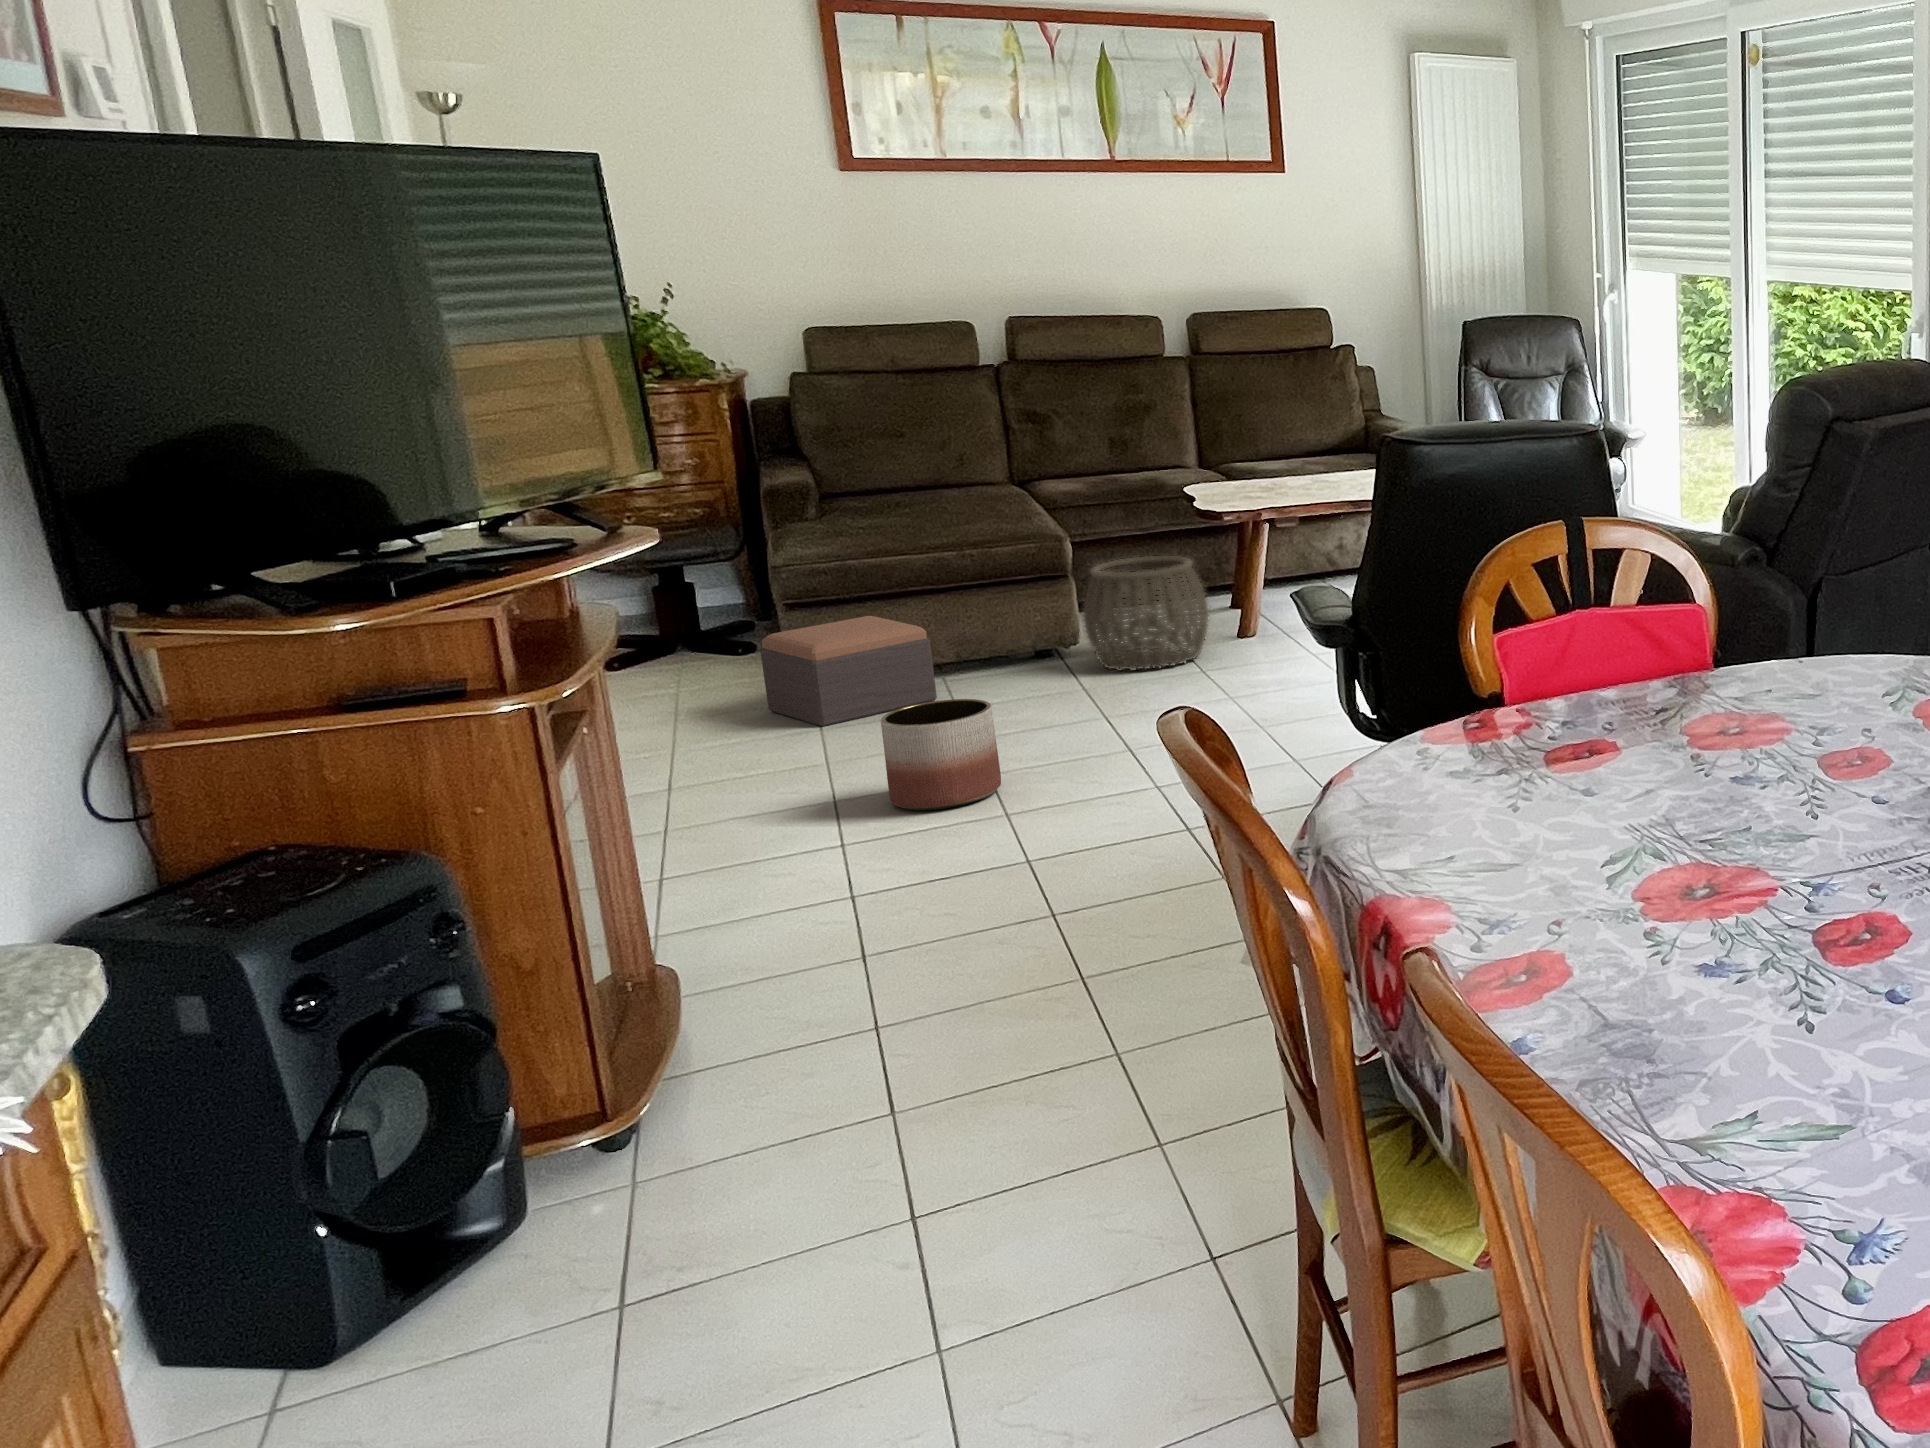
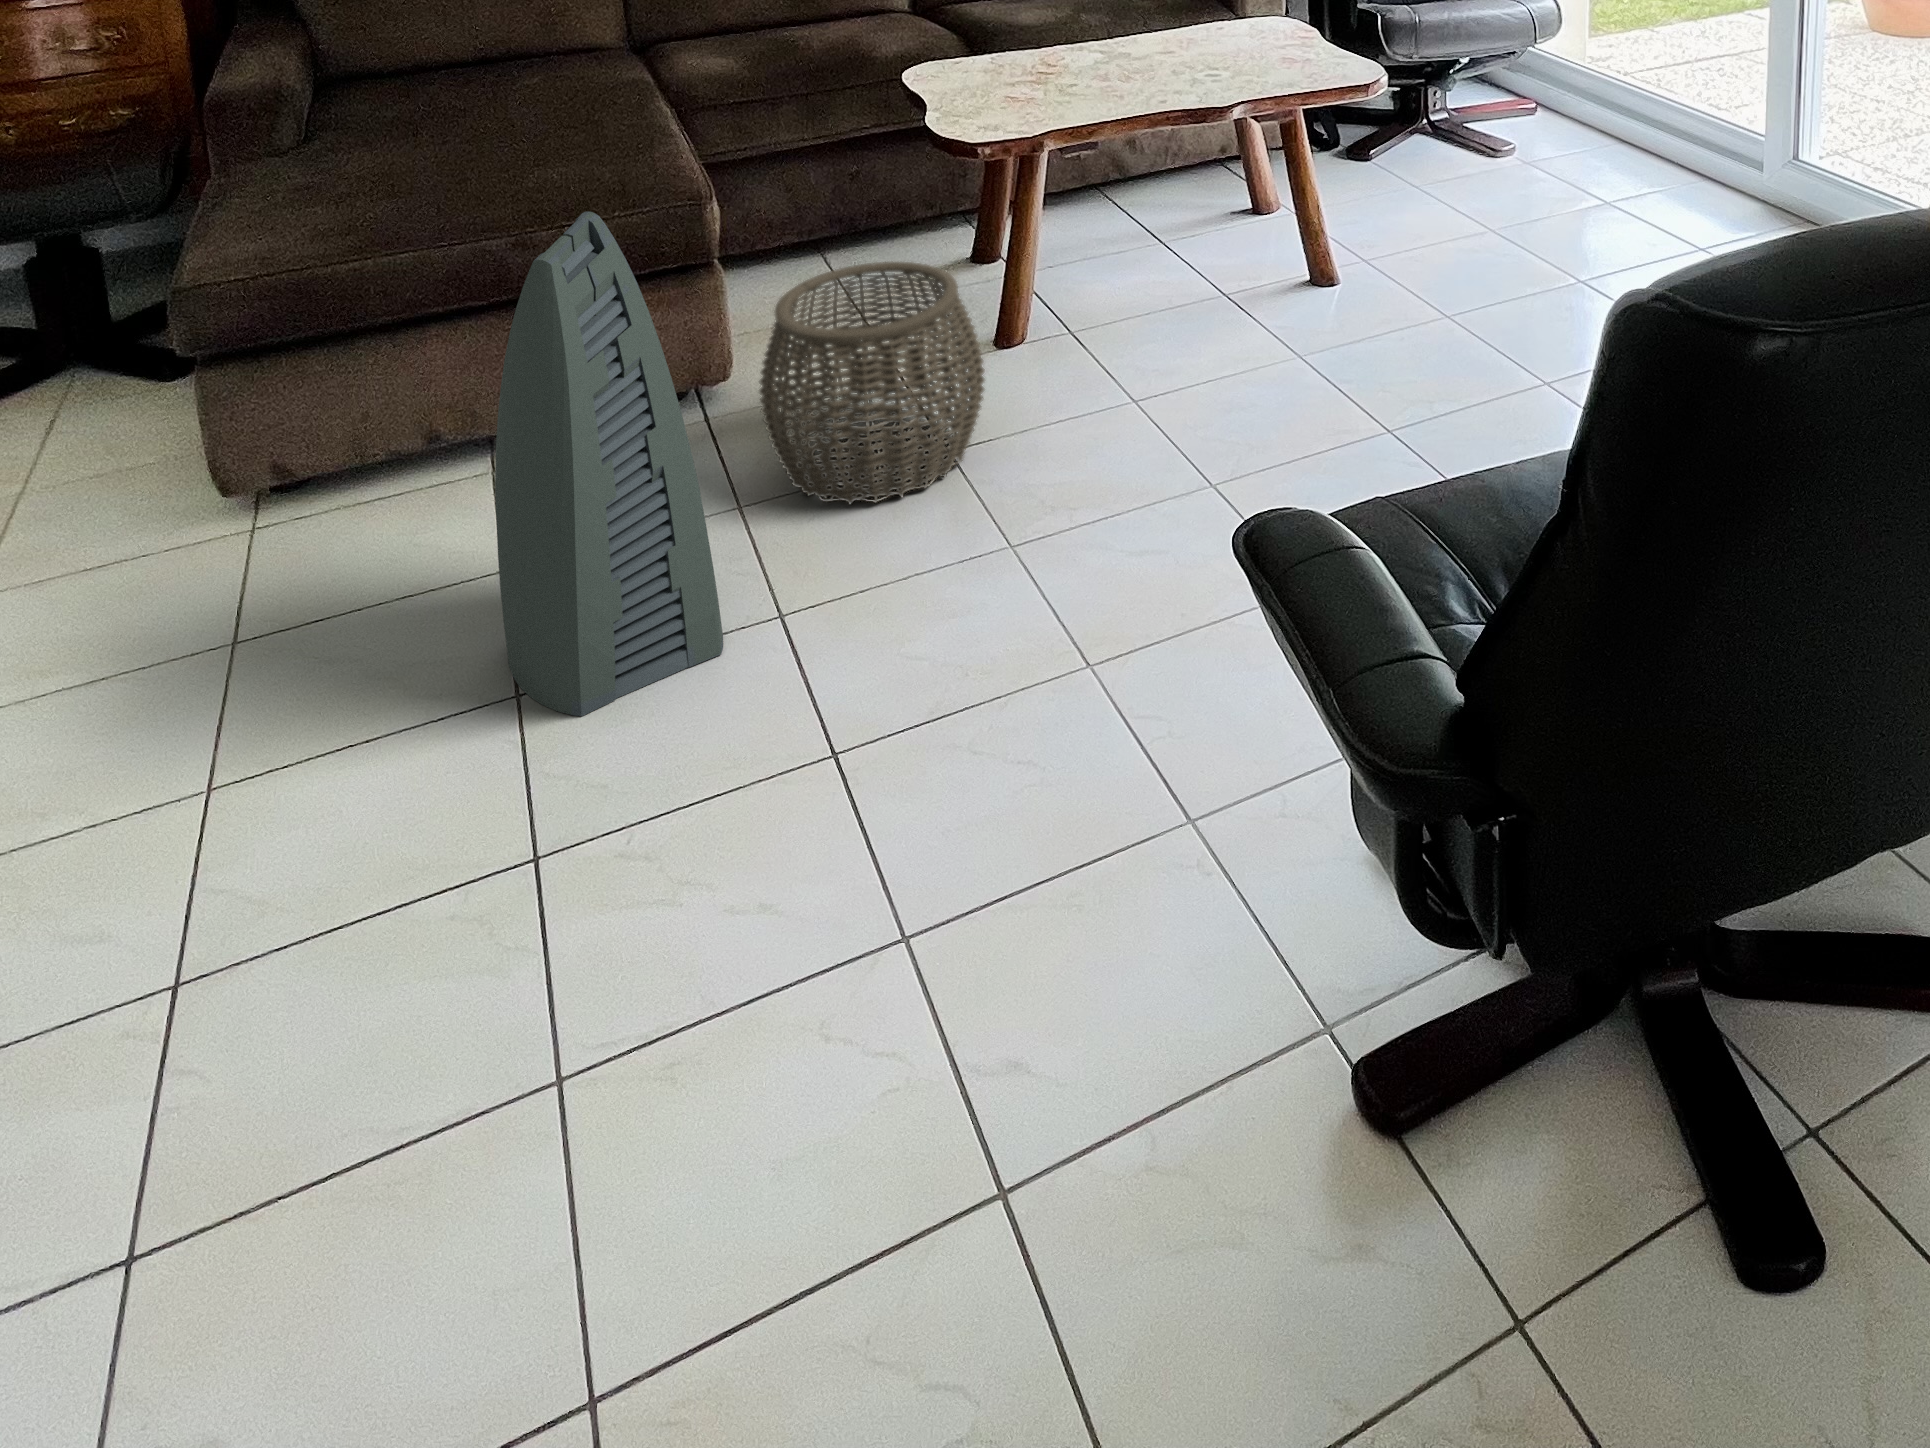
air purifier: none [944,485,1059,720] -> present [495,212,723,716]
footstool: present [760,616,937,726] -> none [135,427,487,732]
planter: present [881,699,1001,810] -> none [283,925,603,1339]

